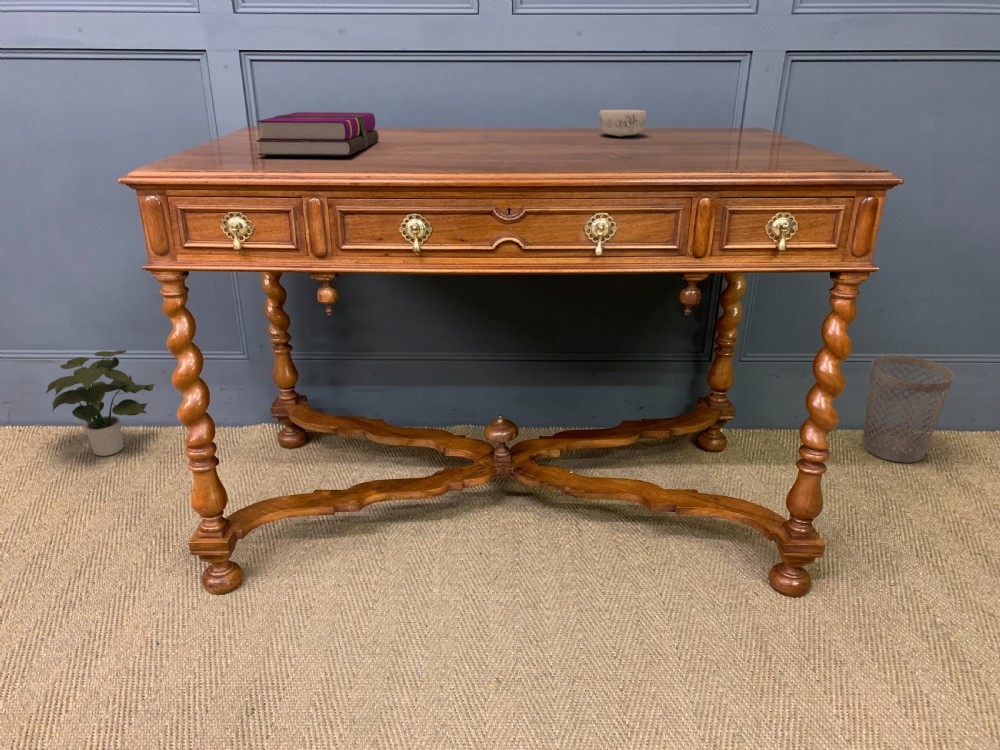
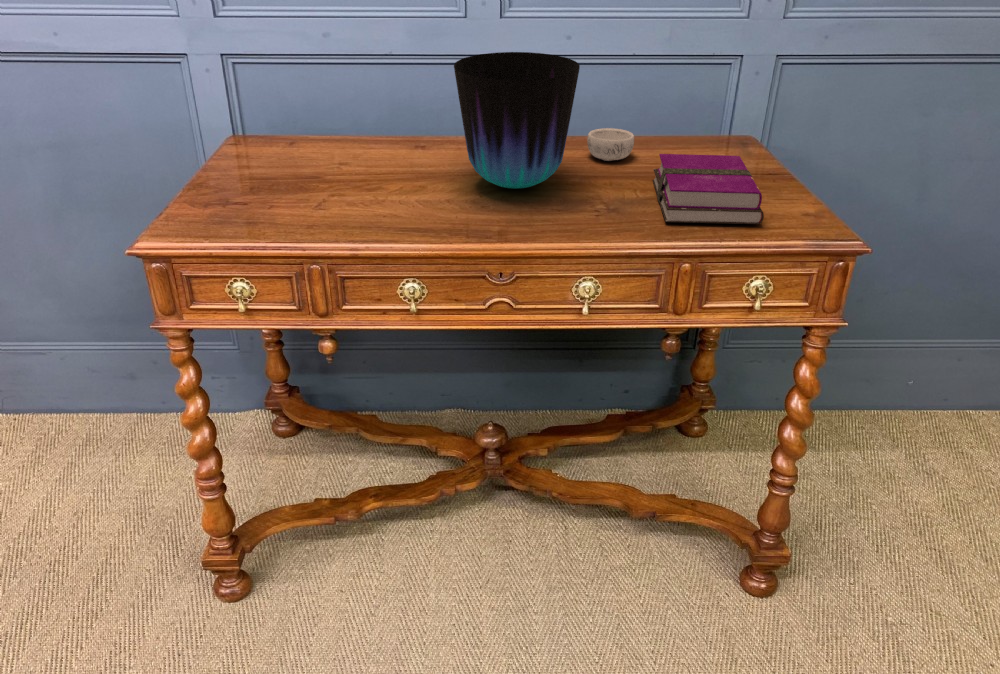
vase: none [463,11,591,147] -> present [454,52,580,188]
hardback book: present [256,112,379,156] -> present [652,154,764,224]
potted plant: present [46,350,155,456] -> none [39,344,147,447]
wastebasket: present [863,355,954,463] -> none [839,341,927,446]

